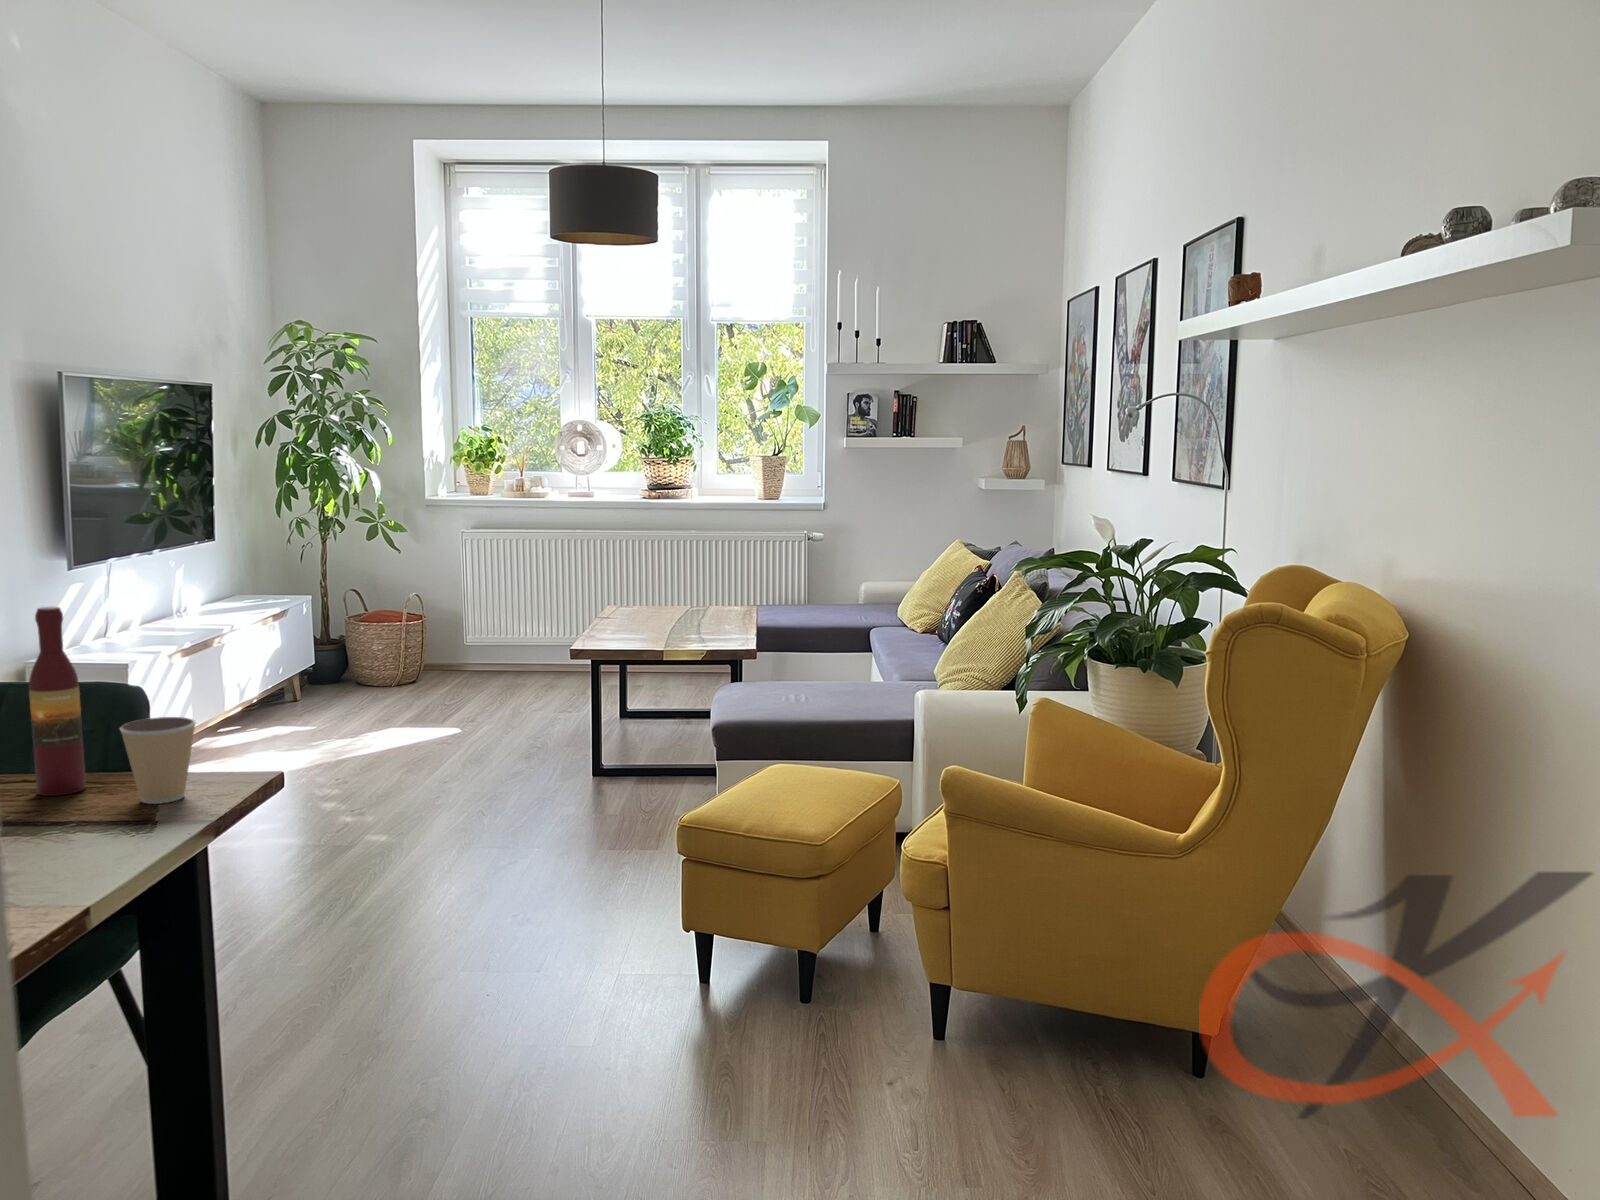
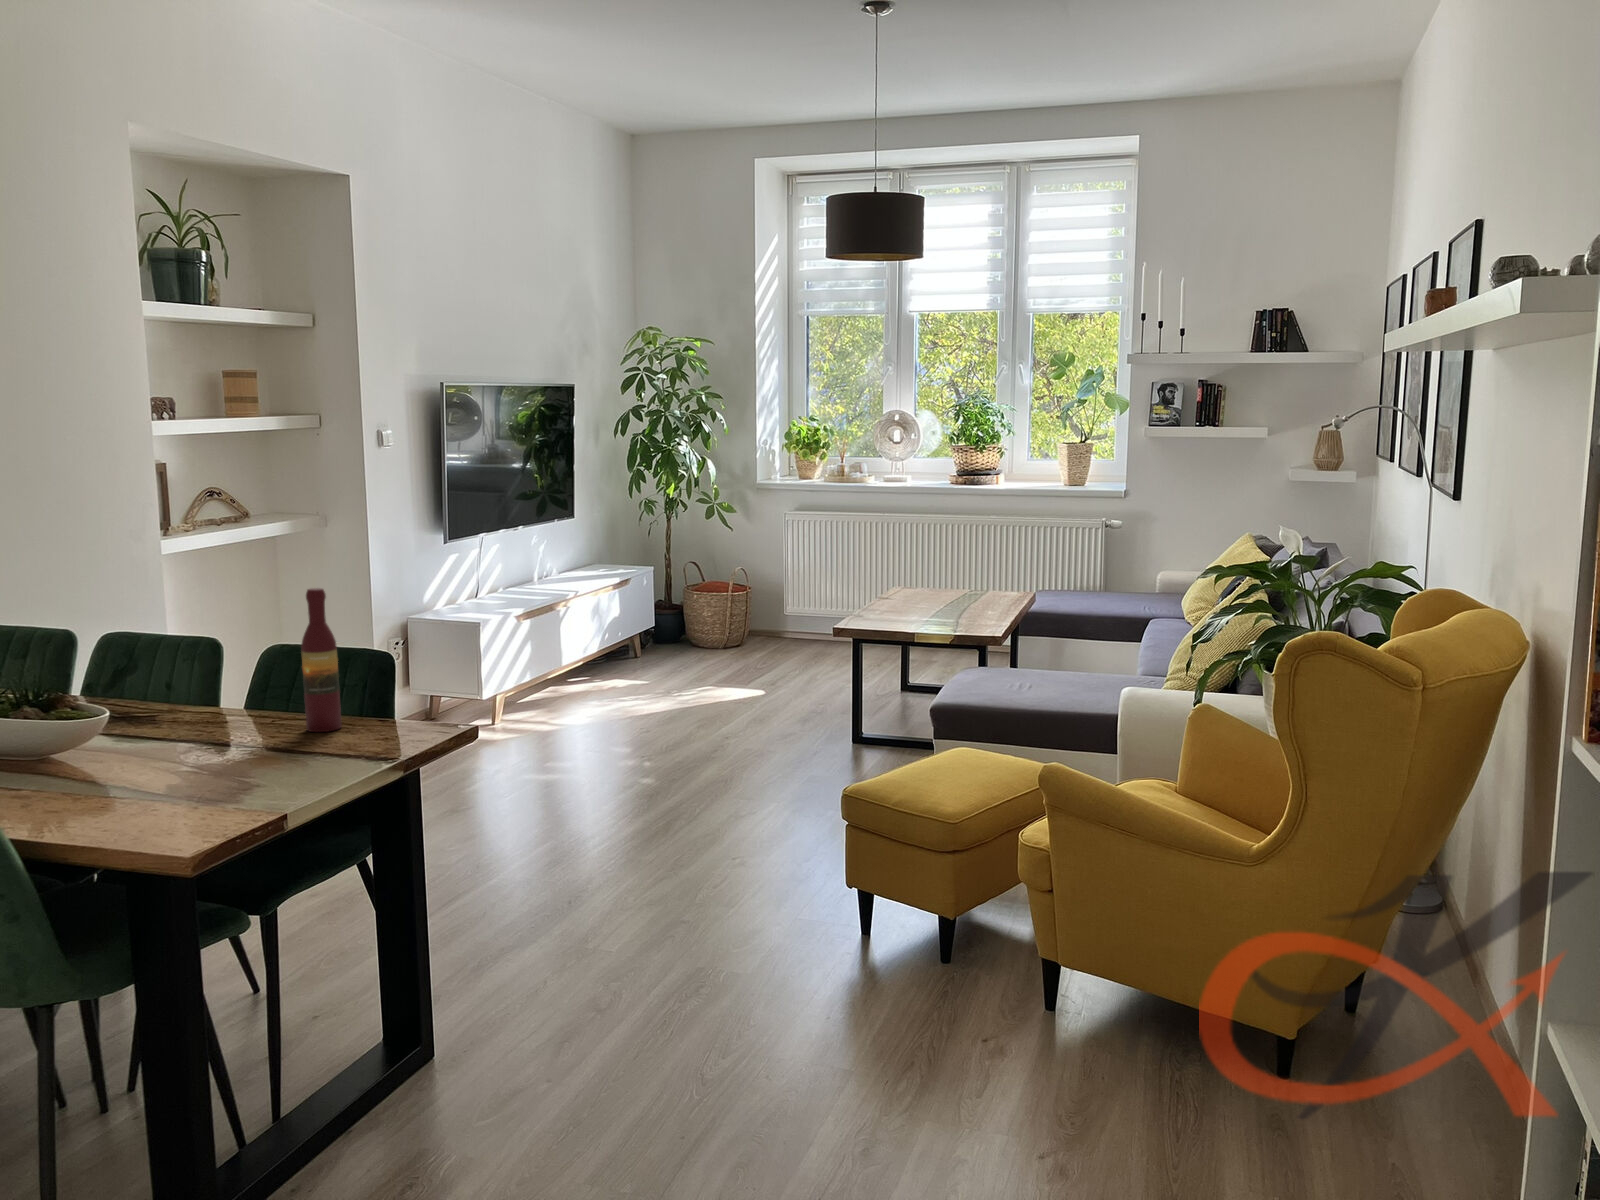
coffee cup: present [120,717,196,804] -> none [354,677,410,744]

